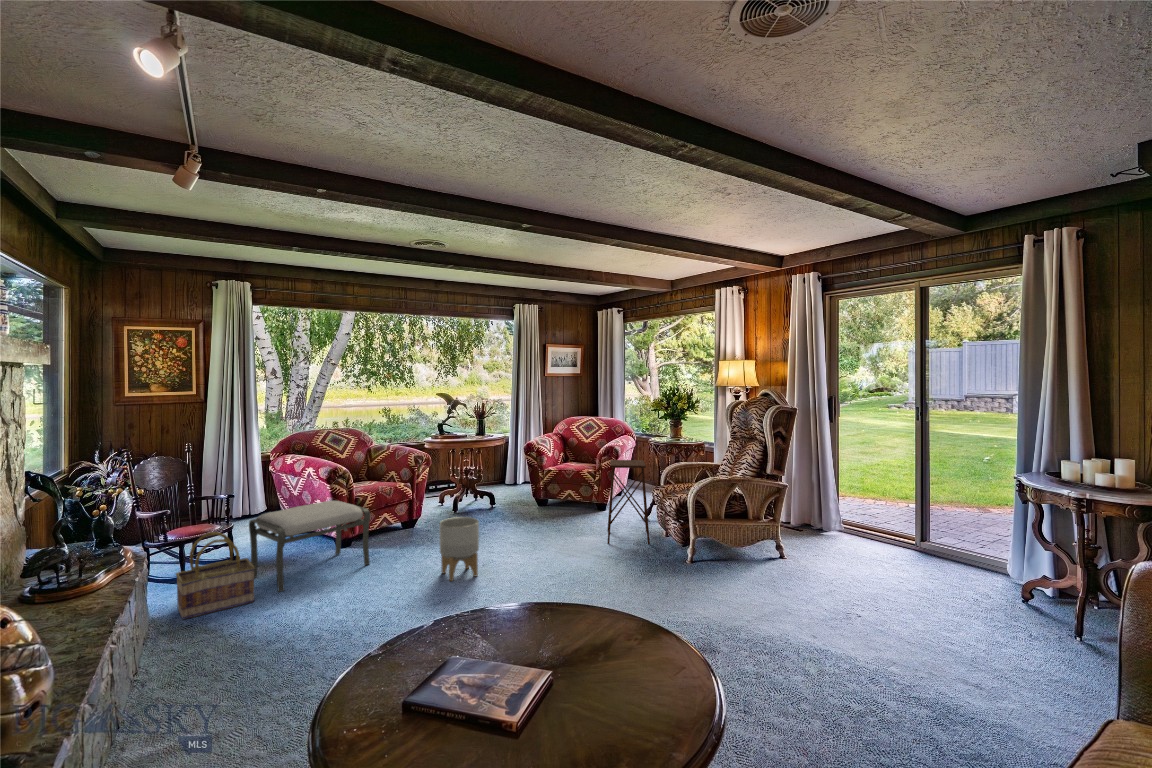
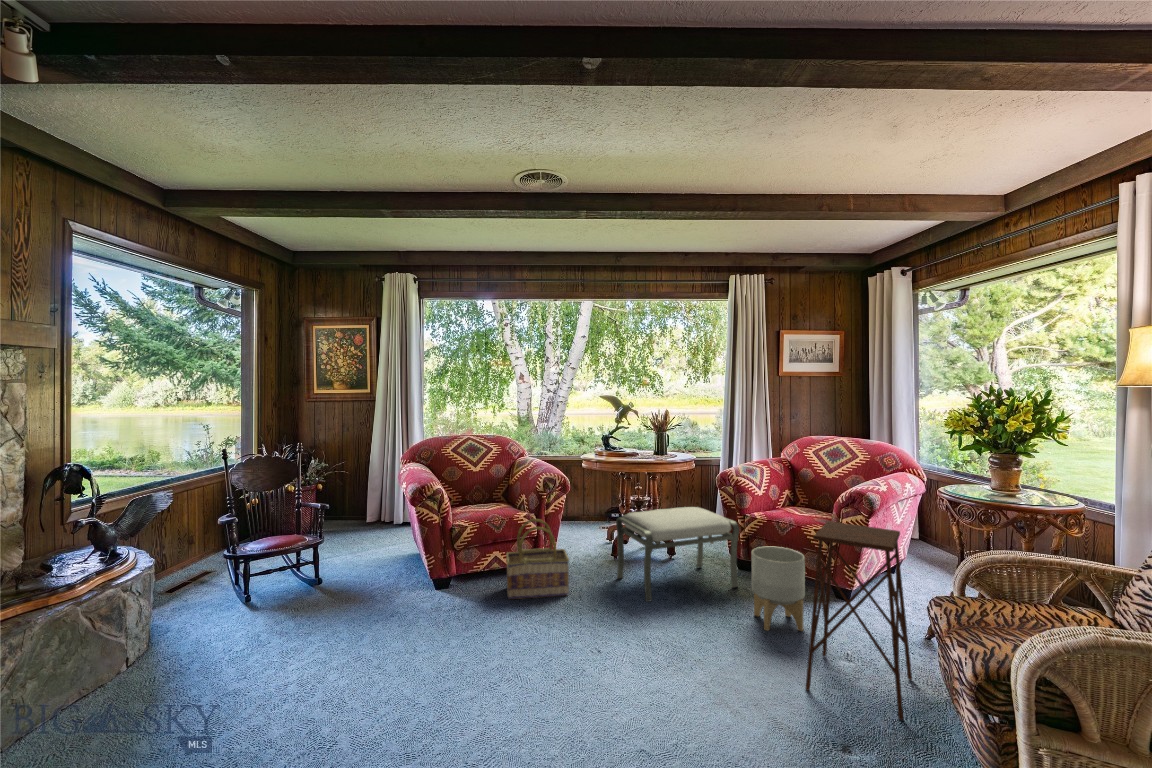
ottoman: present [249,501,370,592] -> present [616,507,739,602]
planter: present [440,517,479,581] -> present [752,547,805,631]
basket: present [176,532,255,619] -> present [506,519,569,599]

